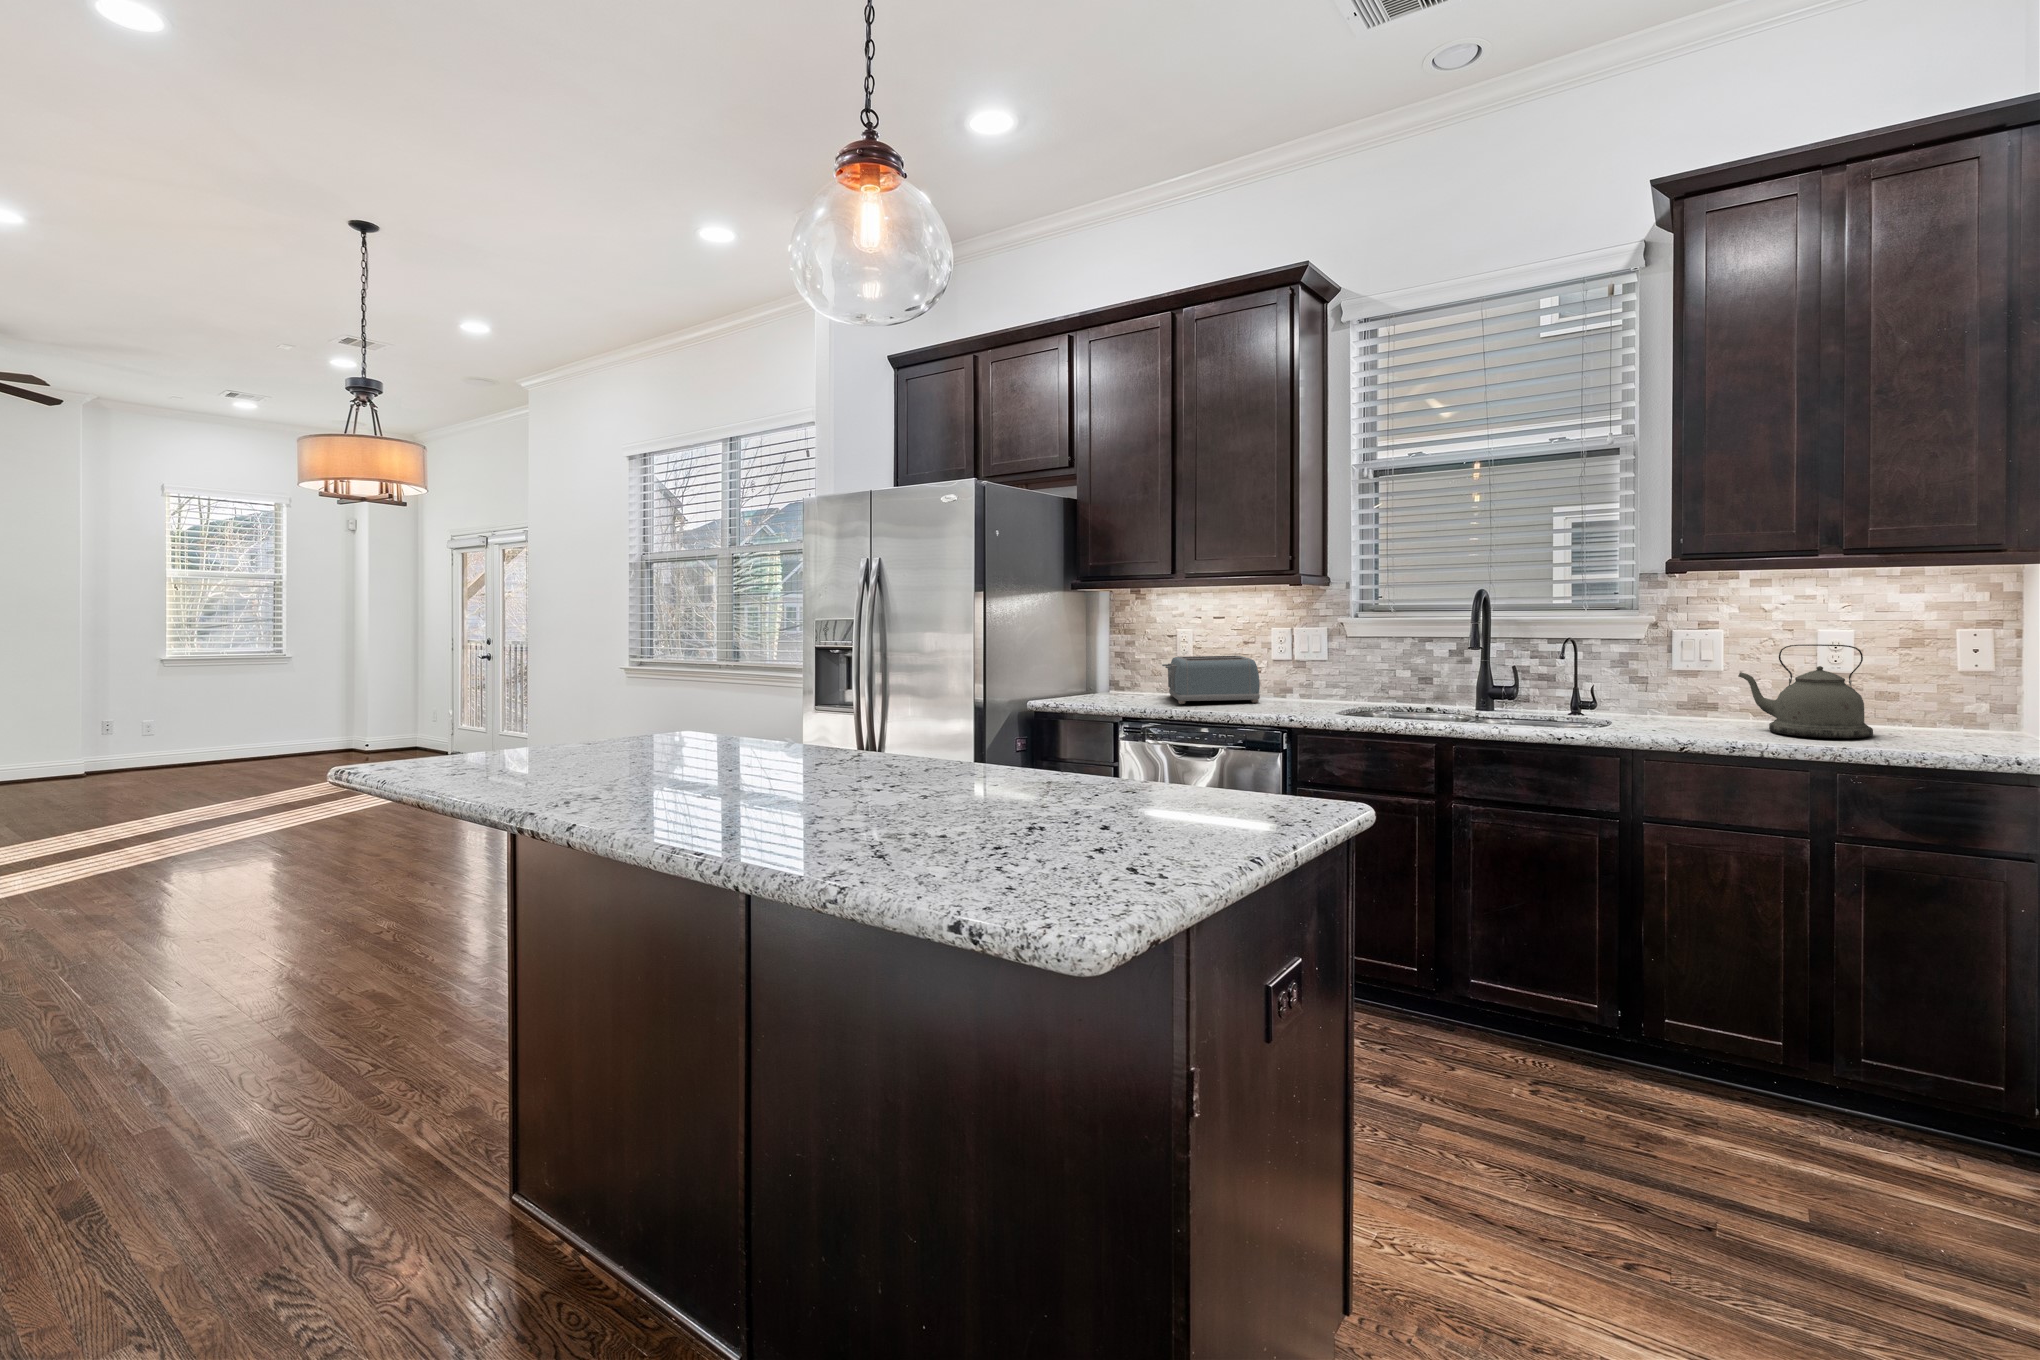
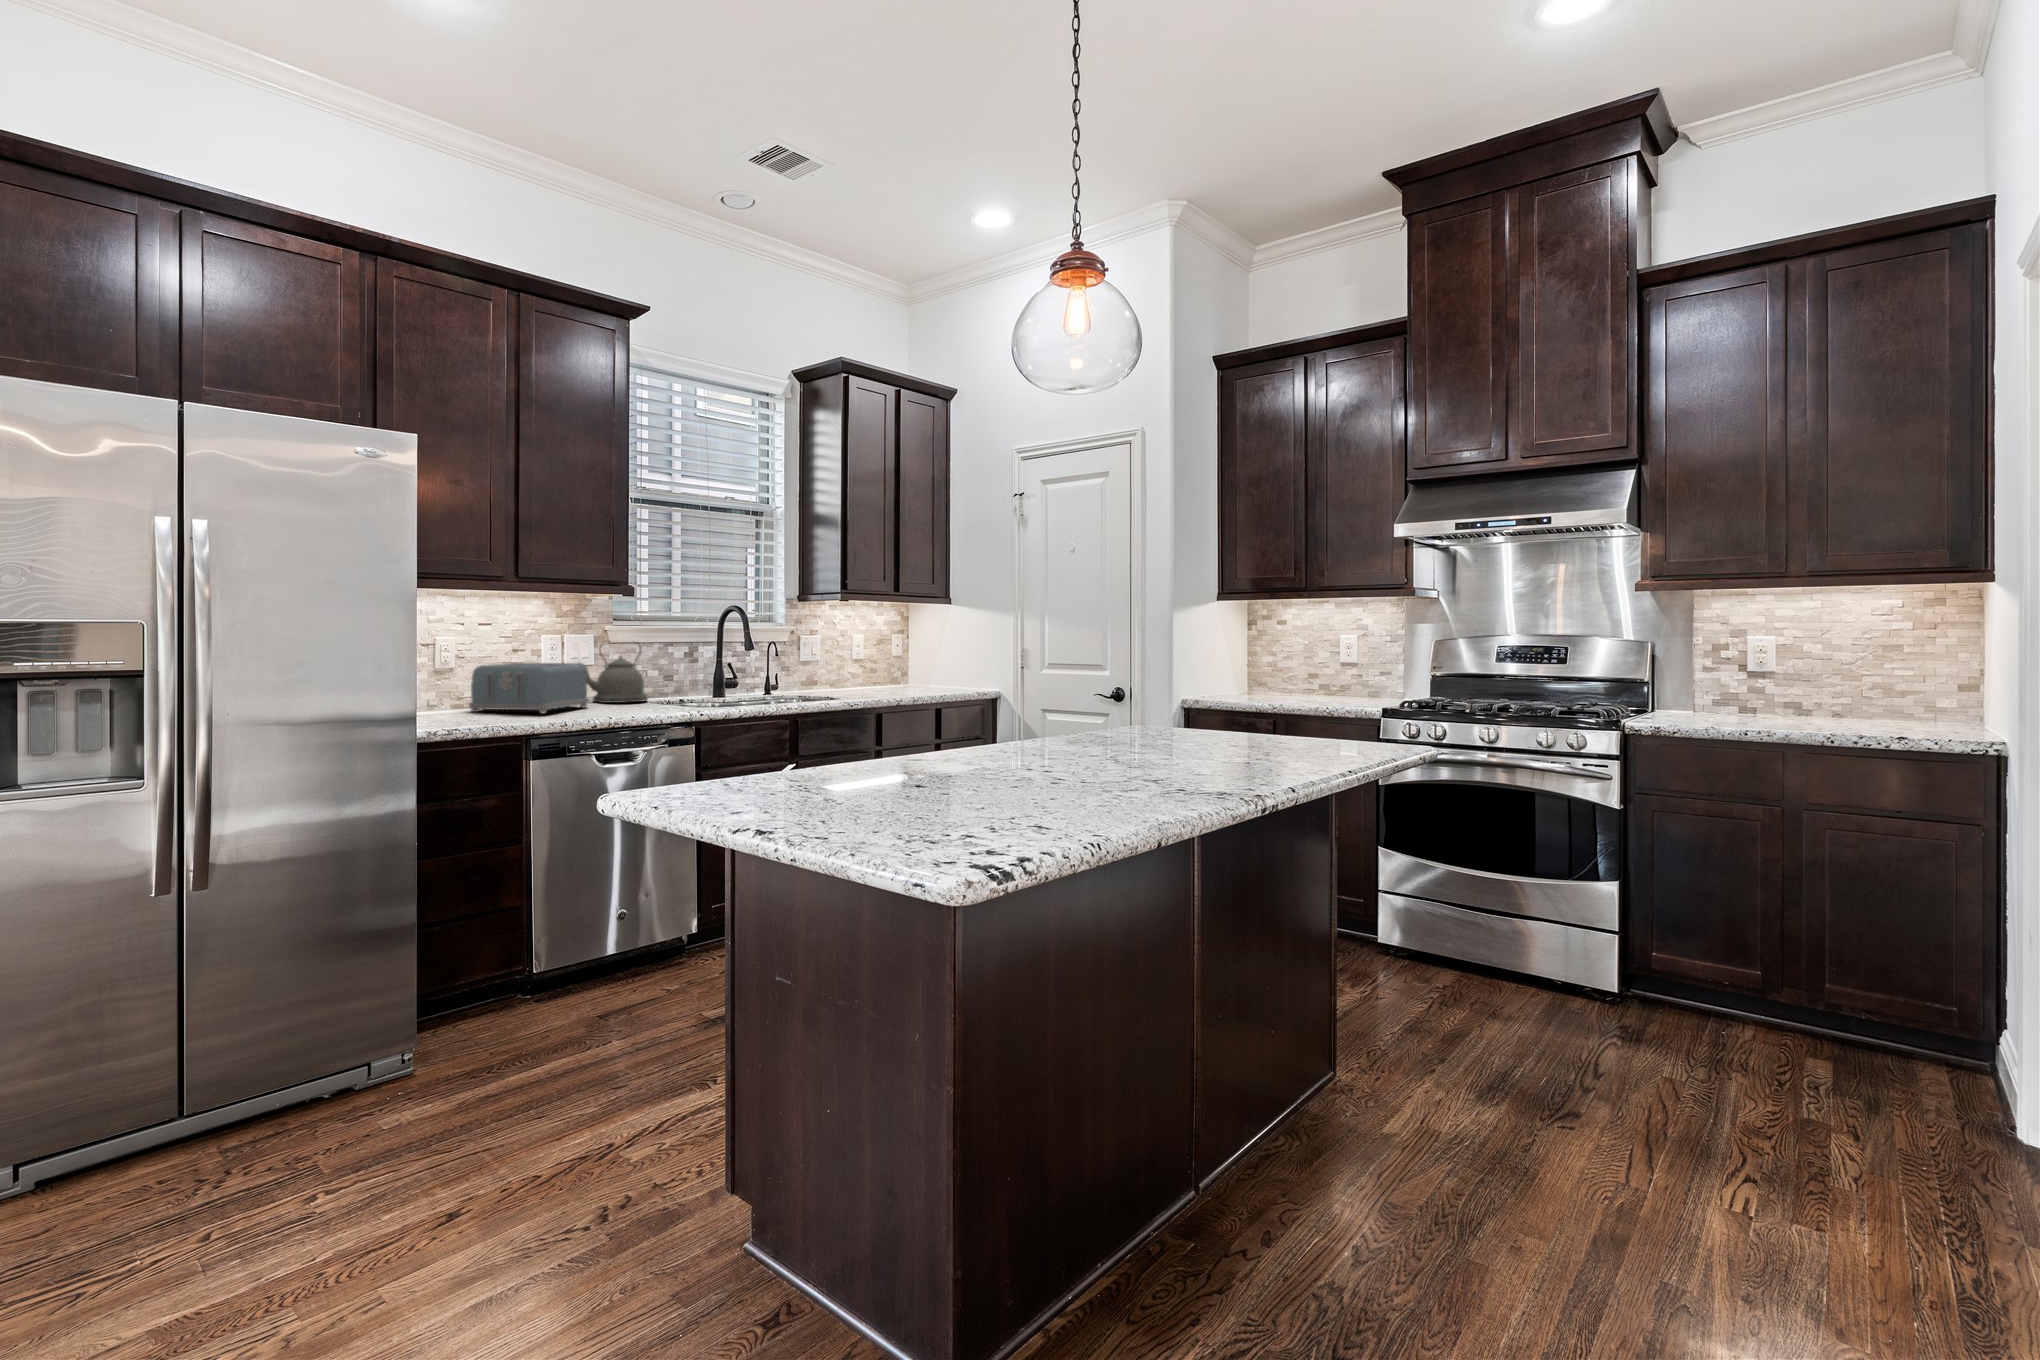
kettle: present [1738,644,1873,738] -> present [579,645,648,703]

